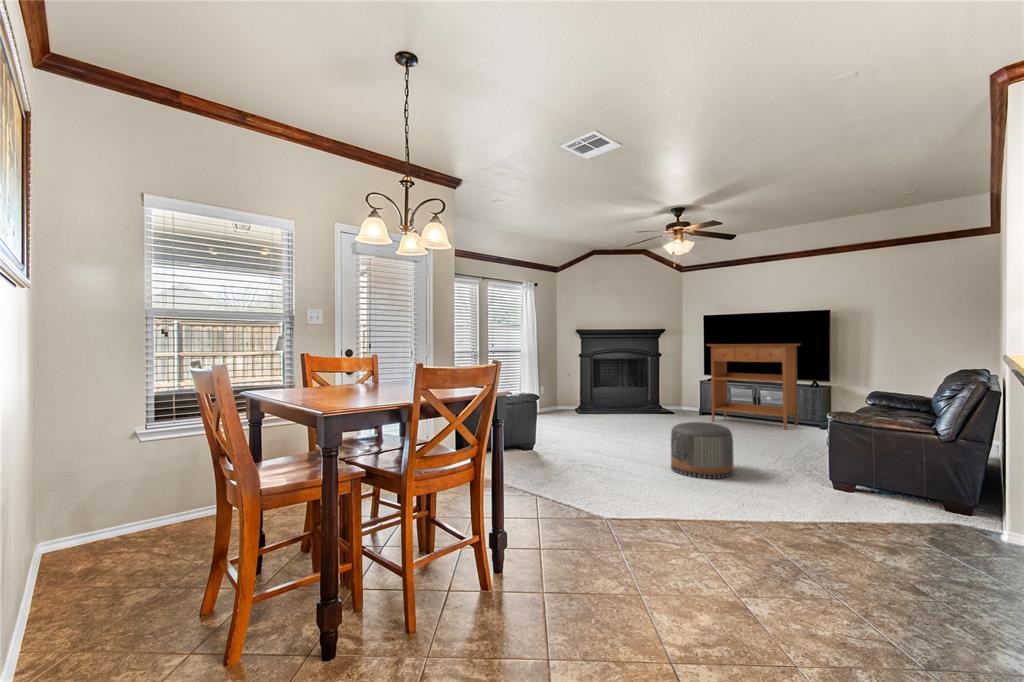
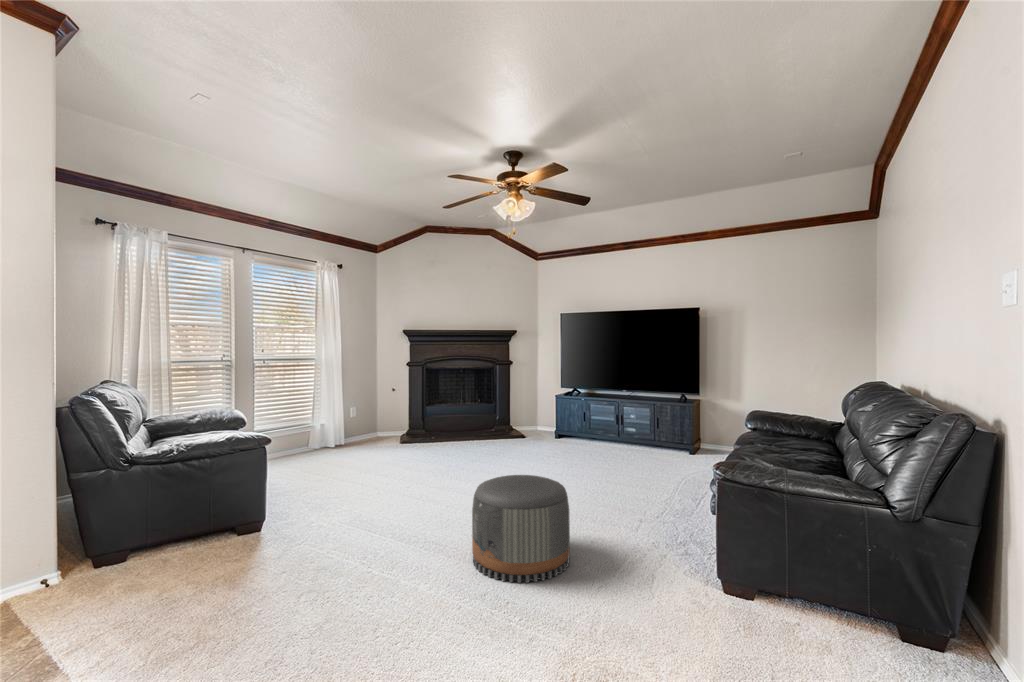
console table: present [707,344,800,430] -> none [559,349,667,457]

